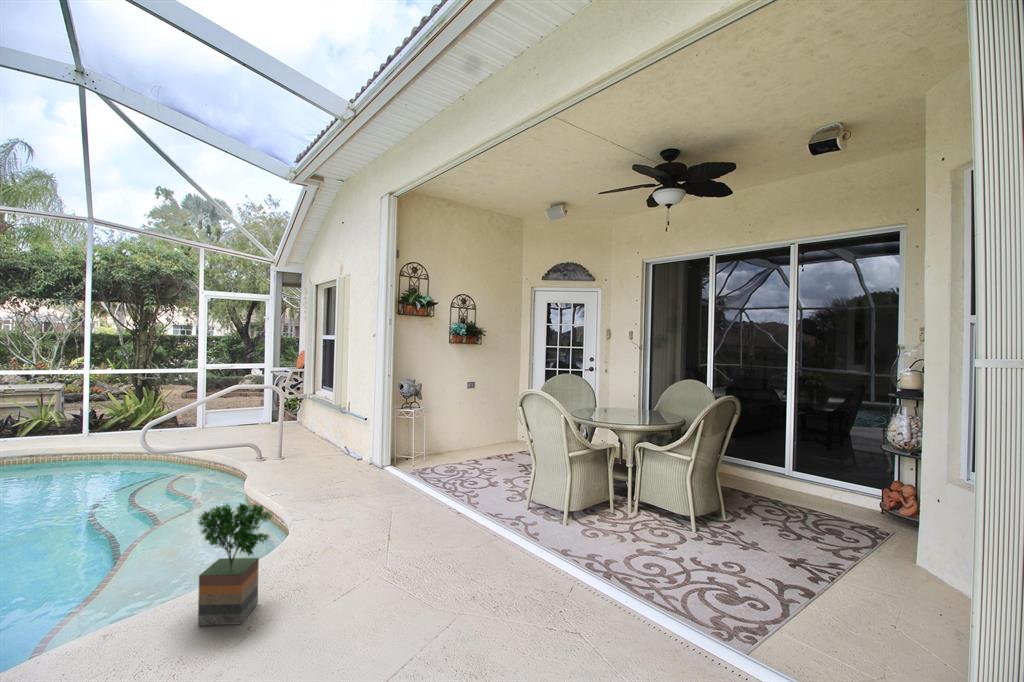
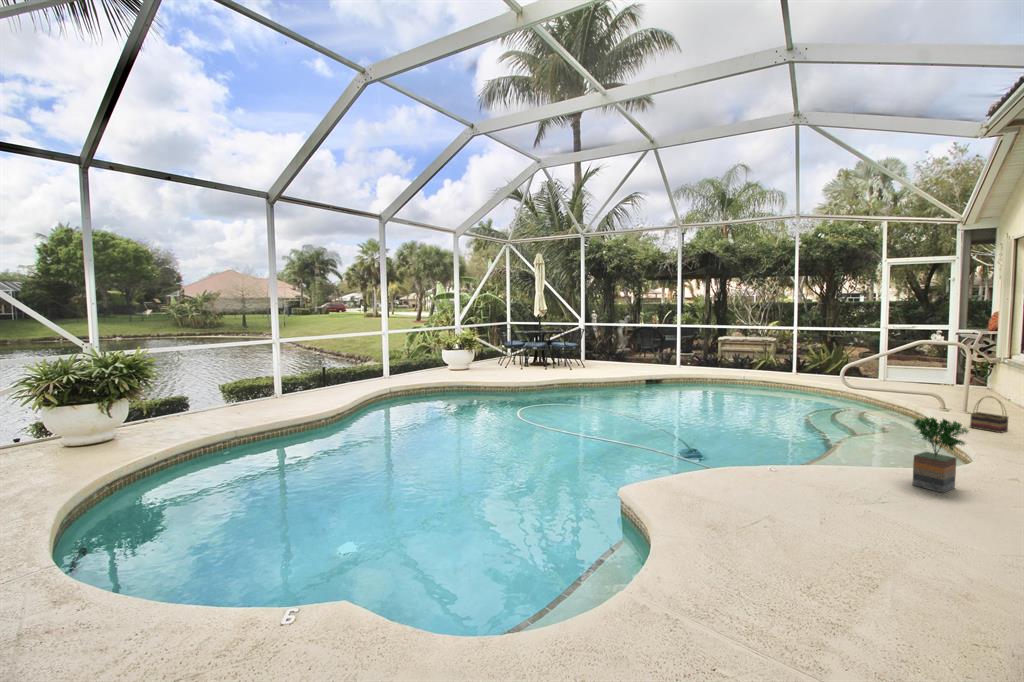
basket: none [282,440,316,480] -> present [970,396,1008,433]

